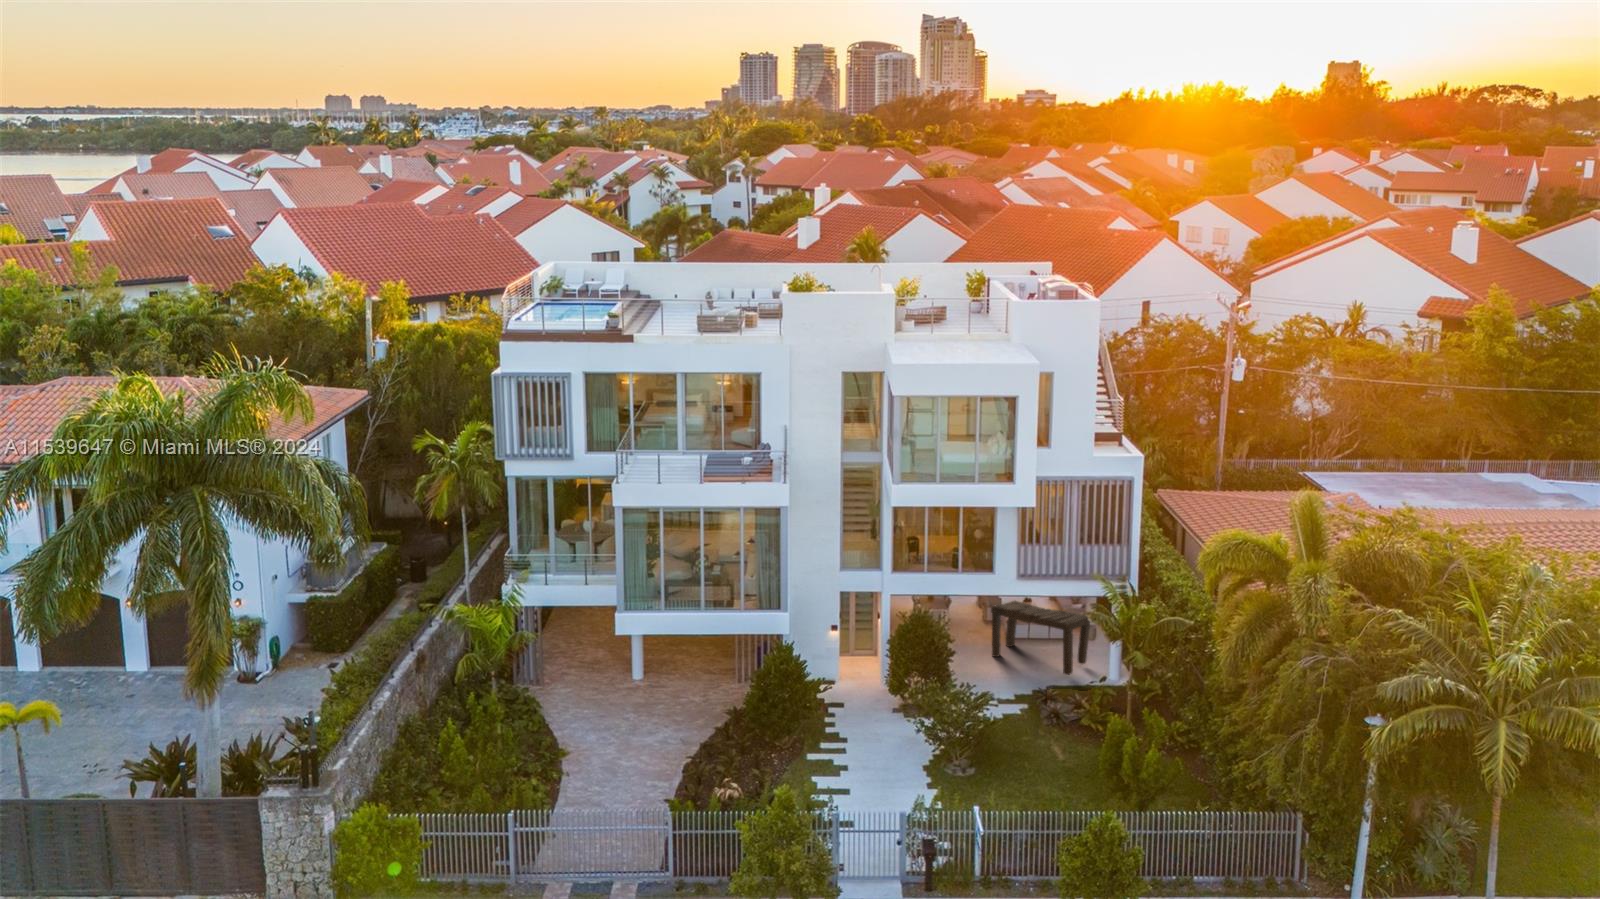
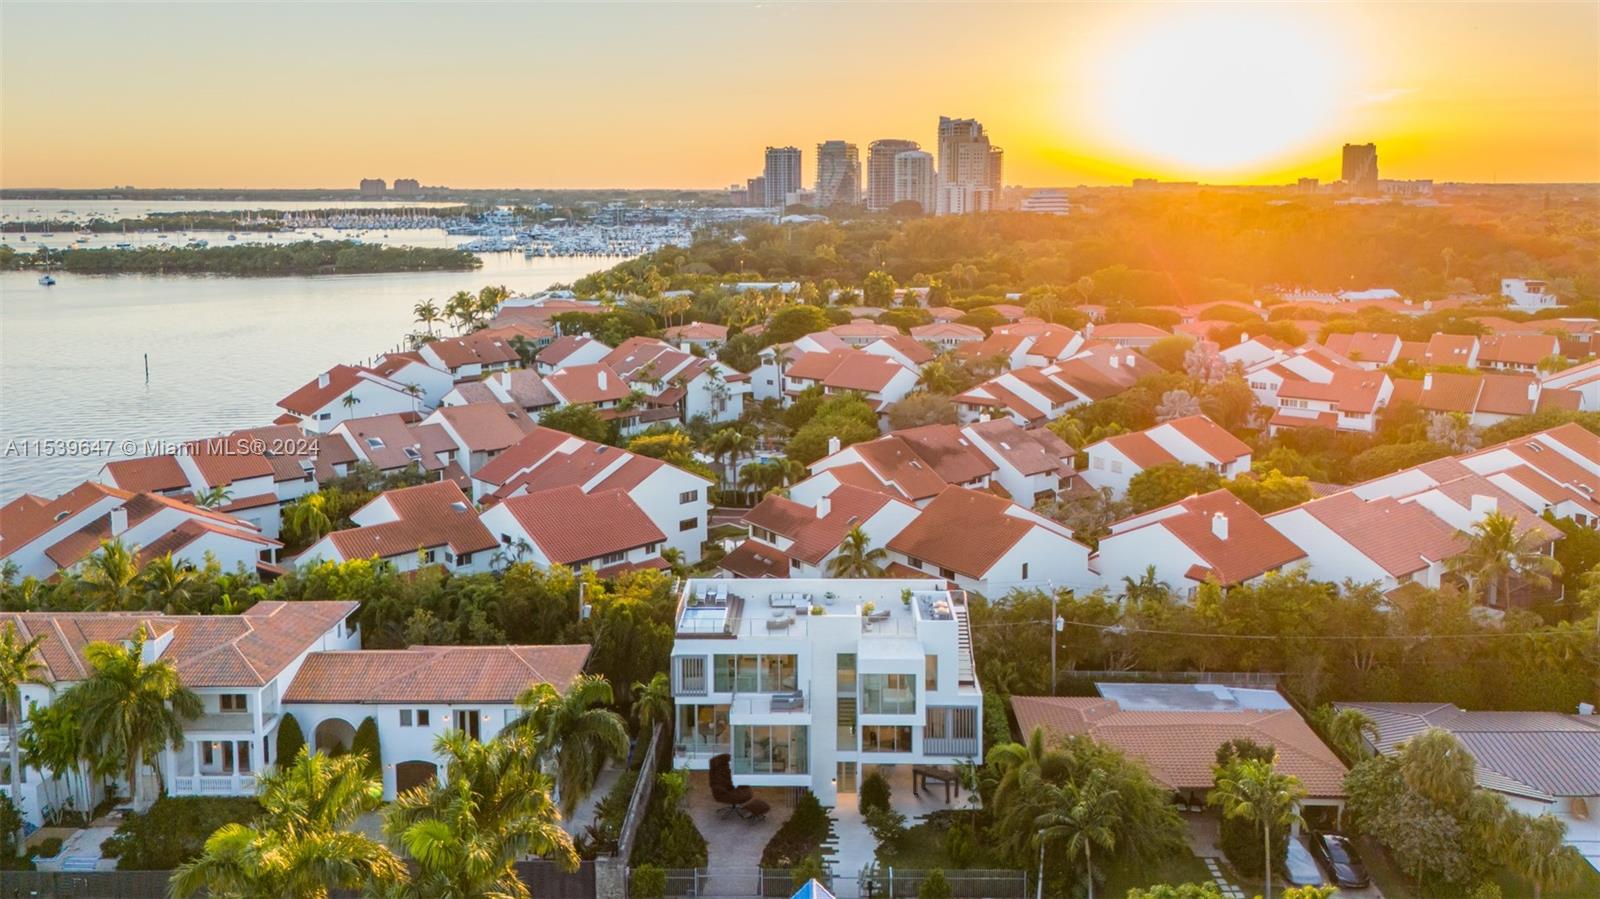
lounge chair: none [570,571,702,714] -> present [709,753,771,821]

